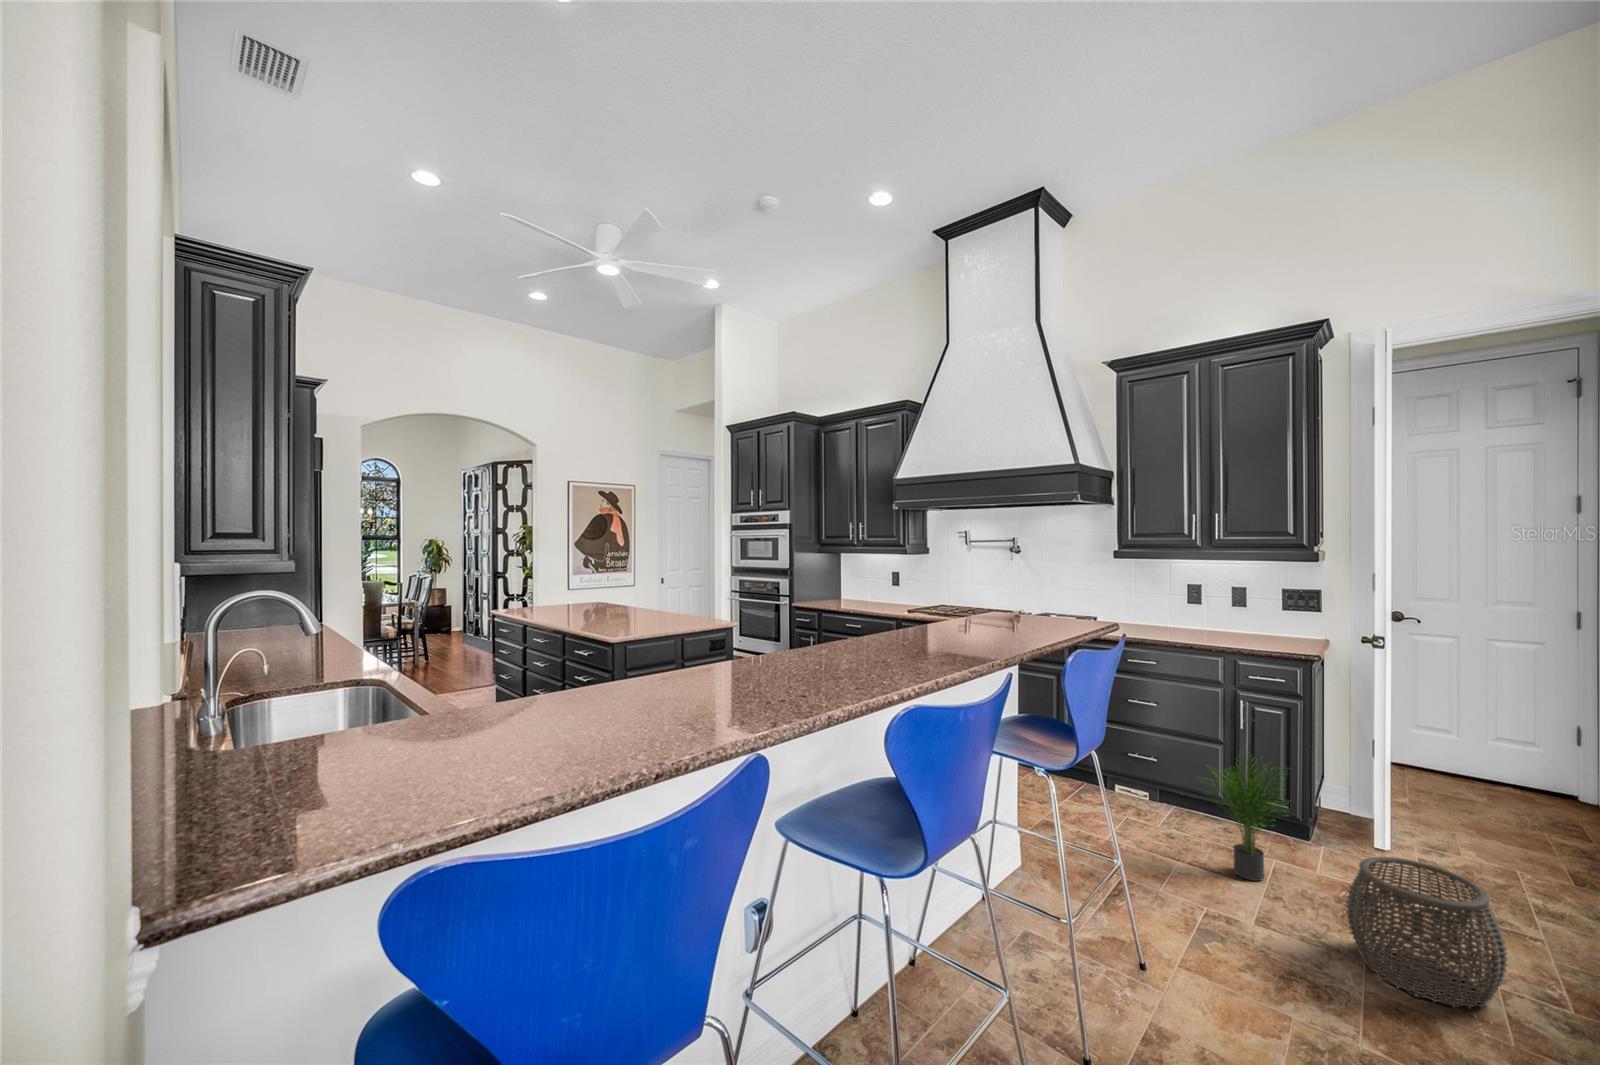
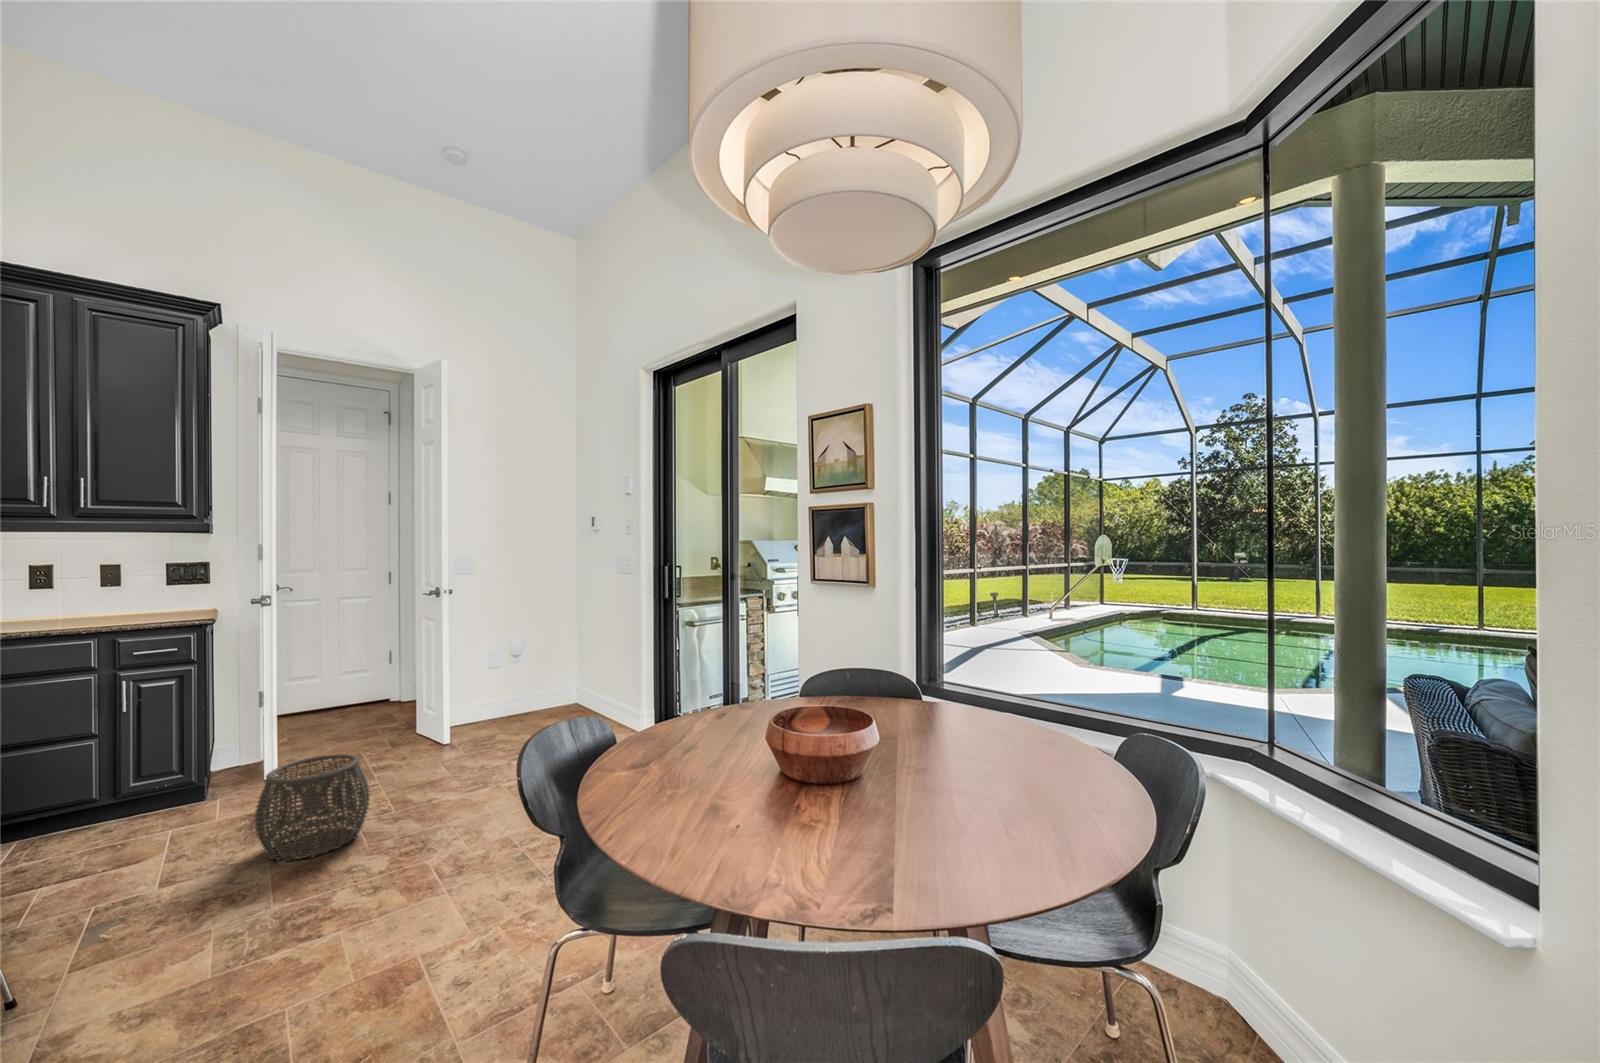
potted plant: present [1206,756,1286,881] -> none [65,719,194,862]

